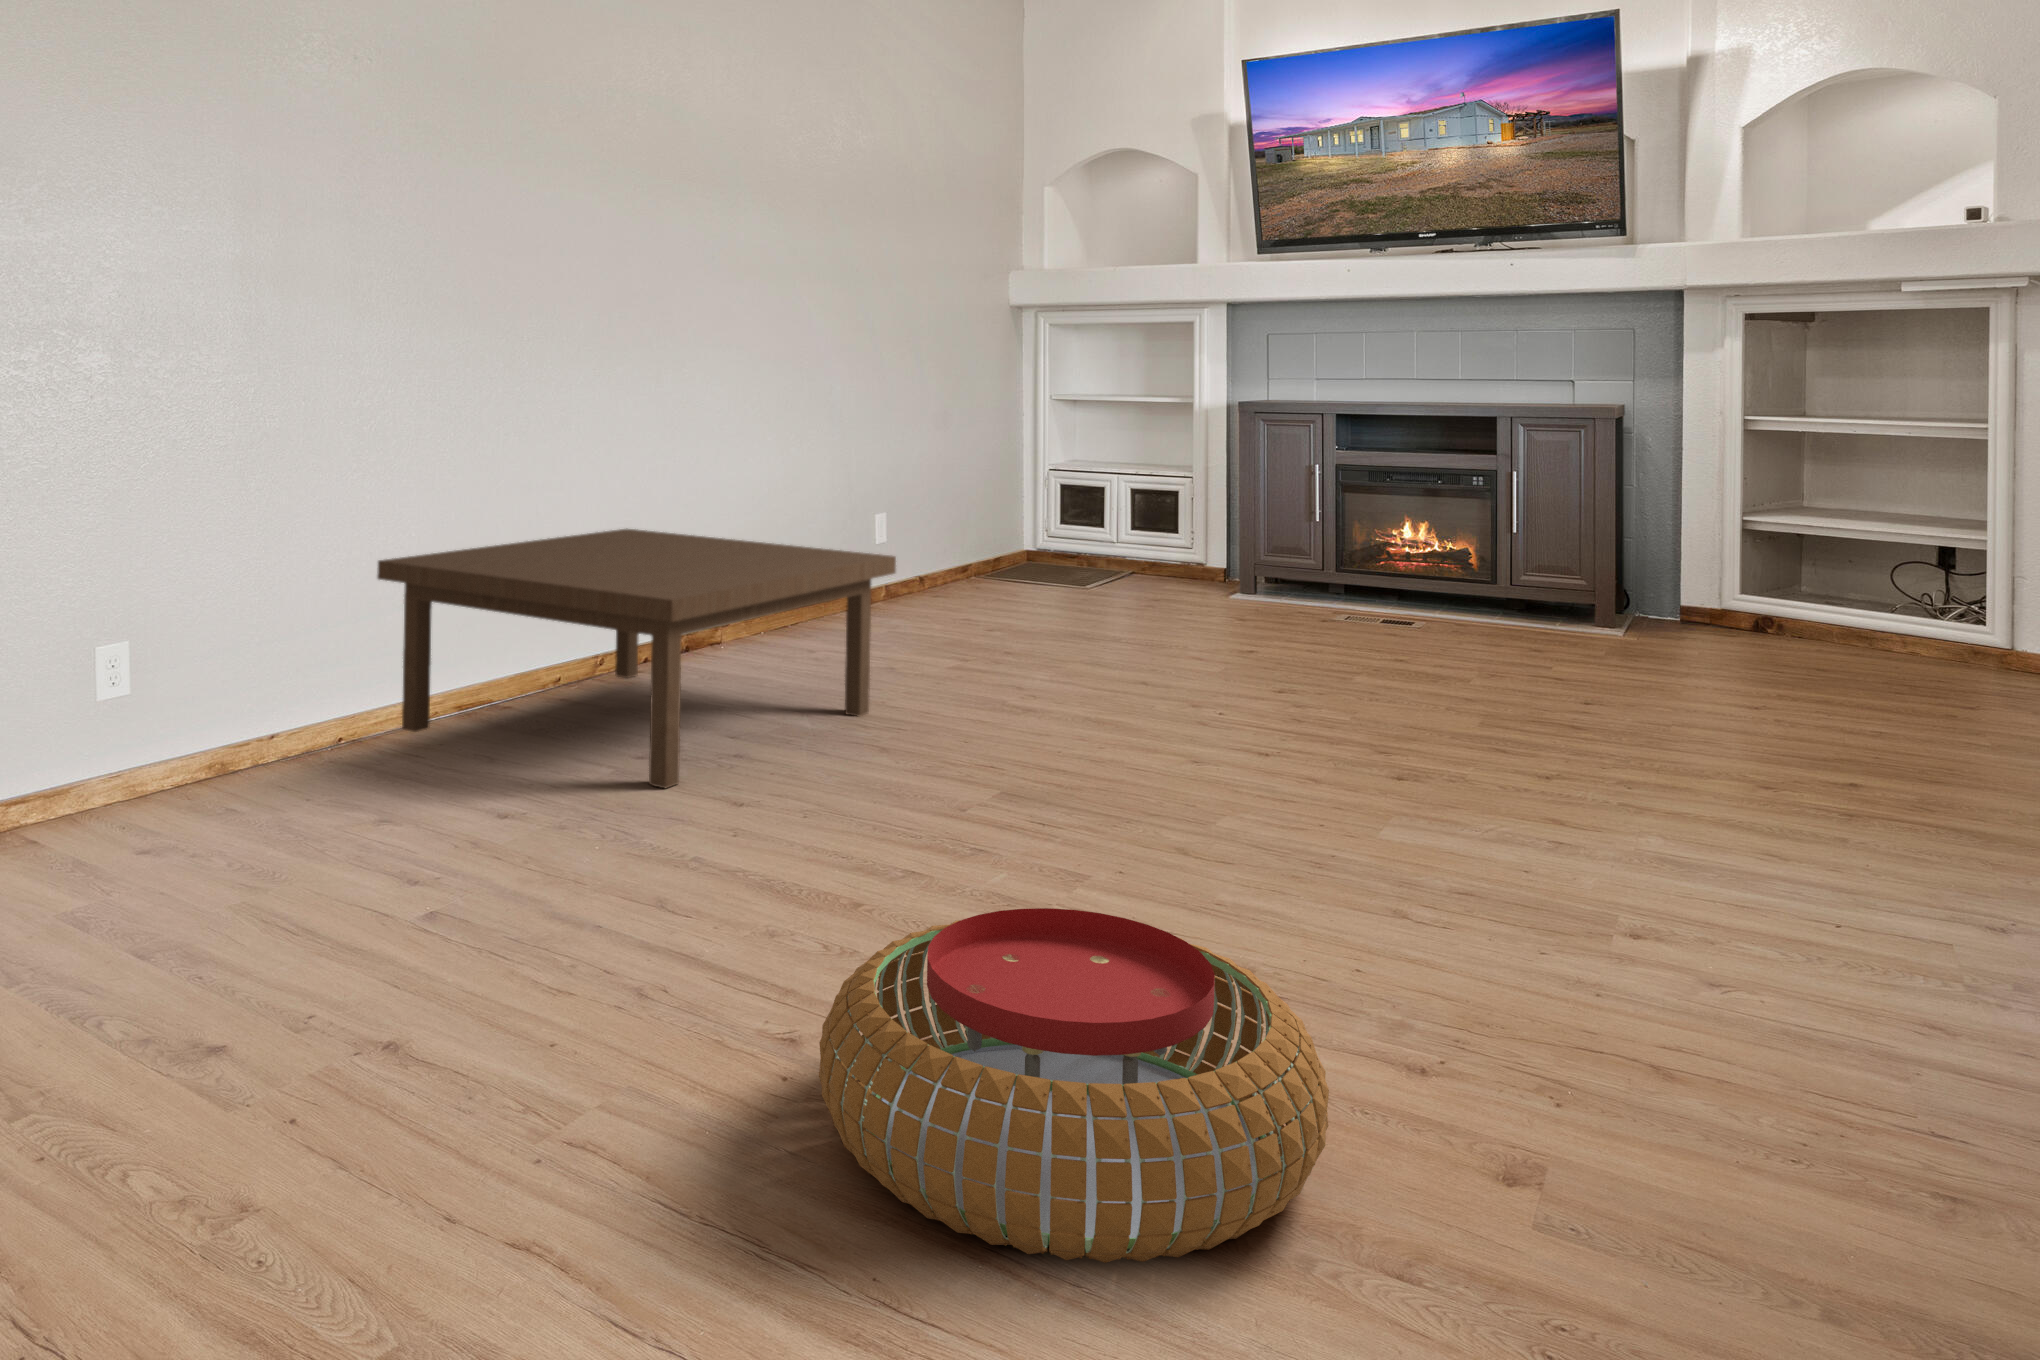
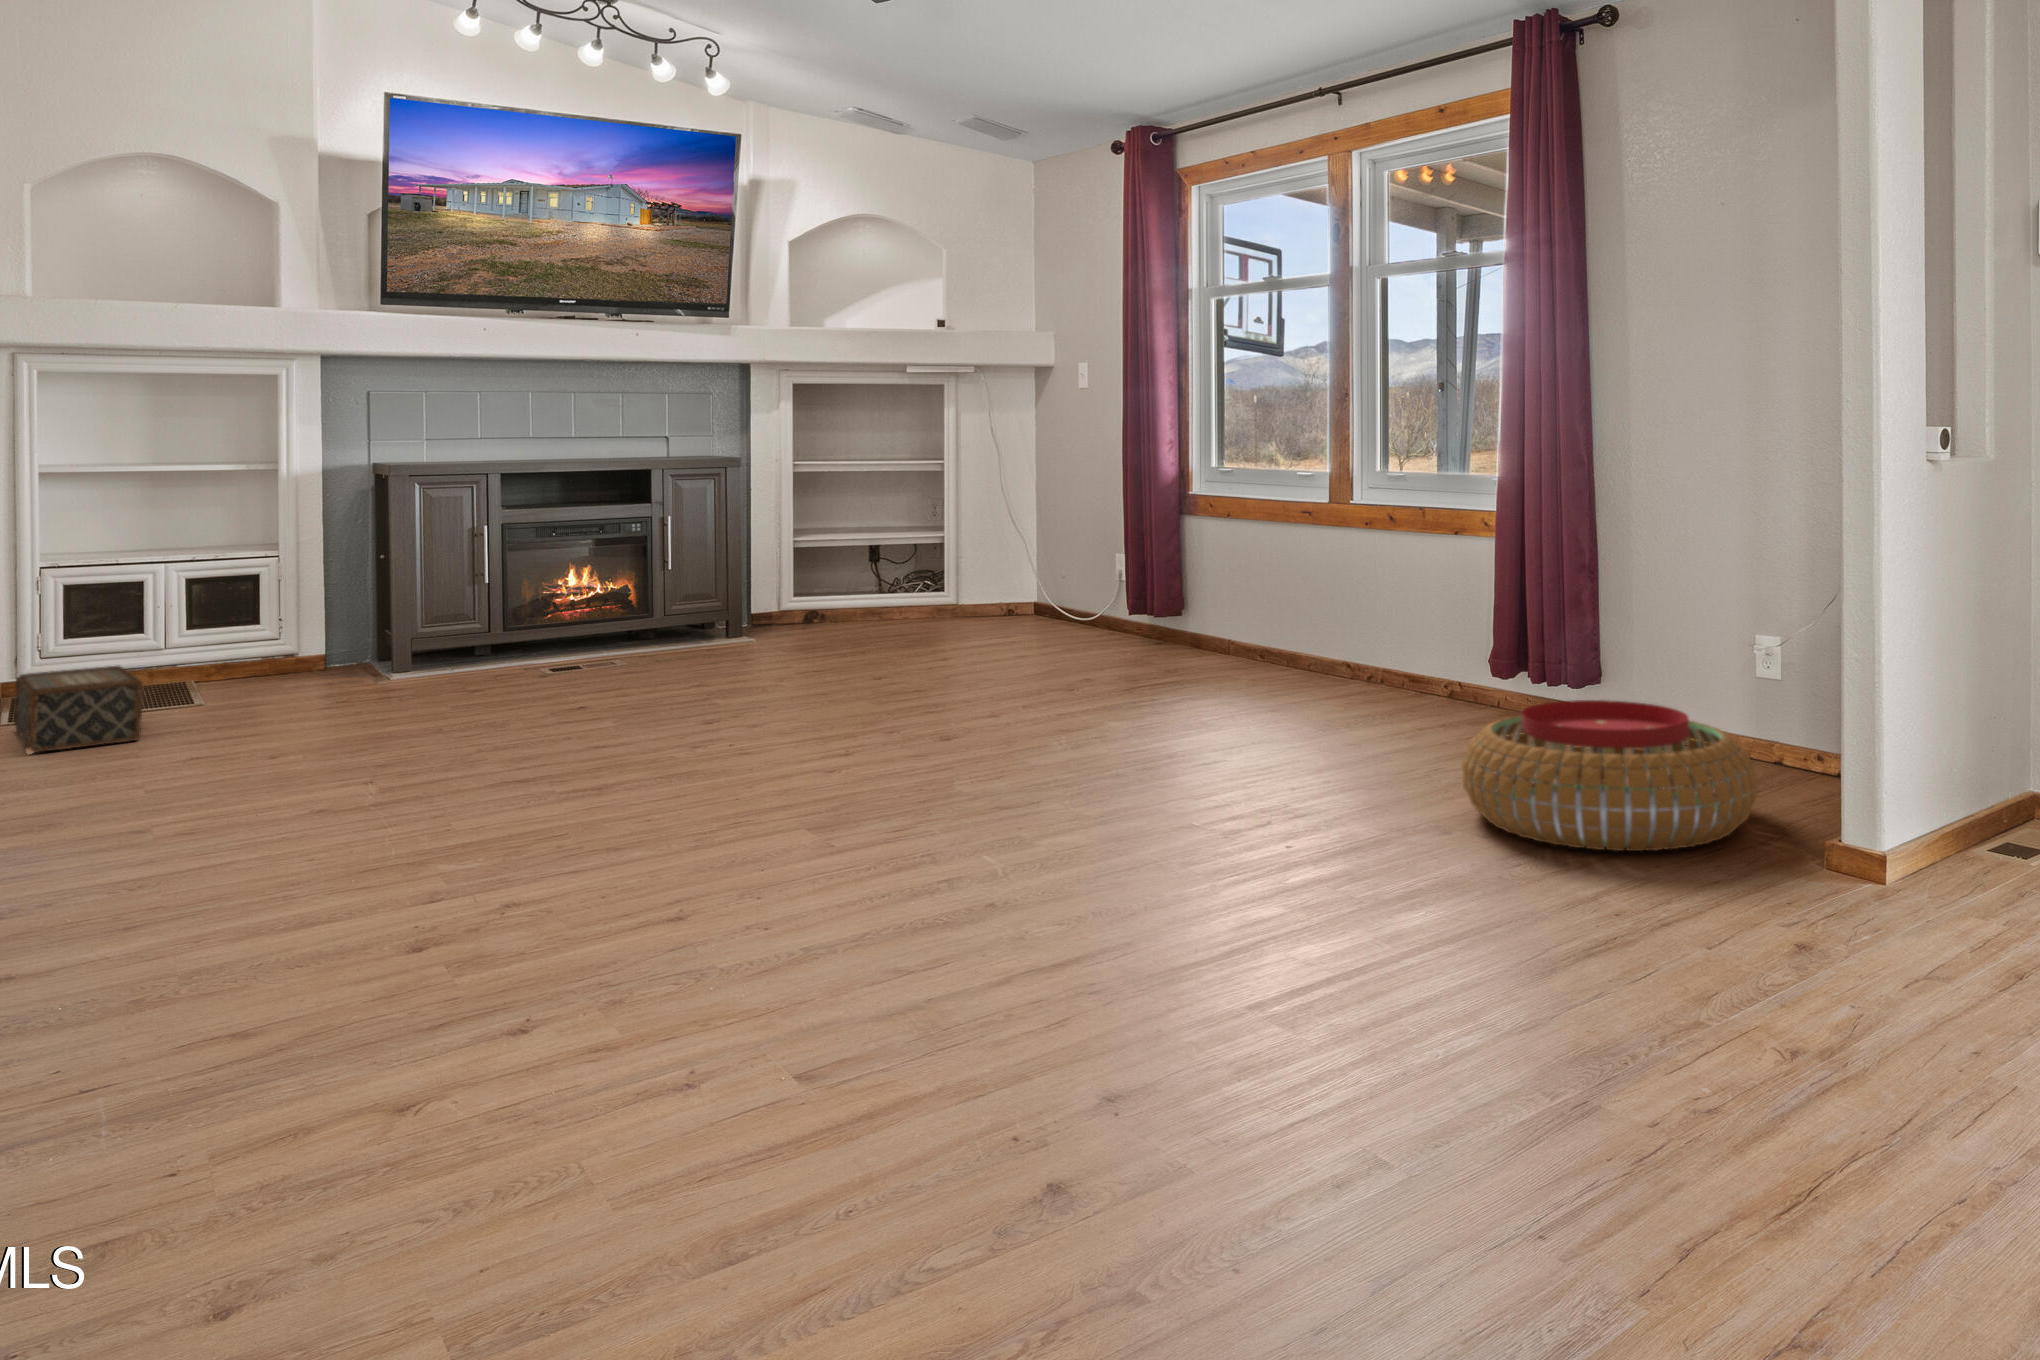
coffee table: present [377,529,896,788] -> none [135,616,856,1018]
woven basket: none [911,540,1014,599] -> present [13,666,143,752]

